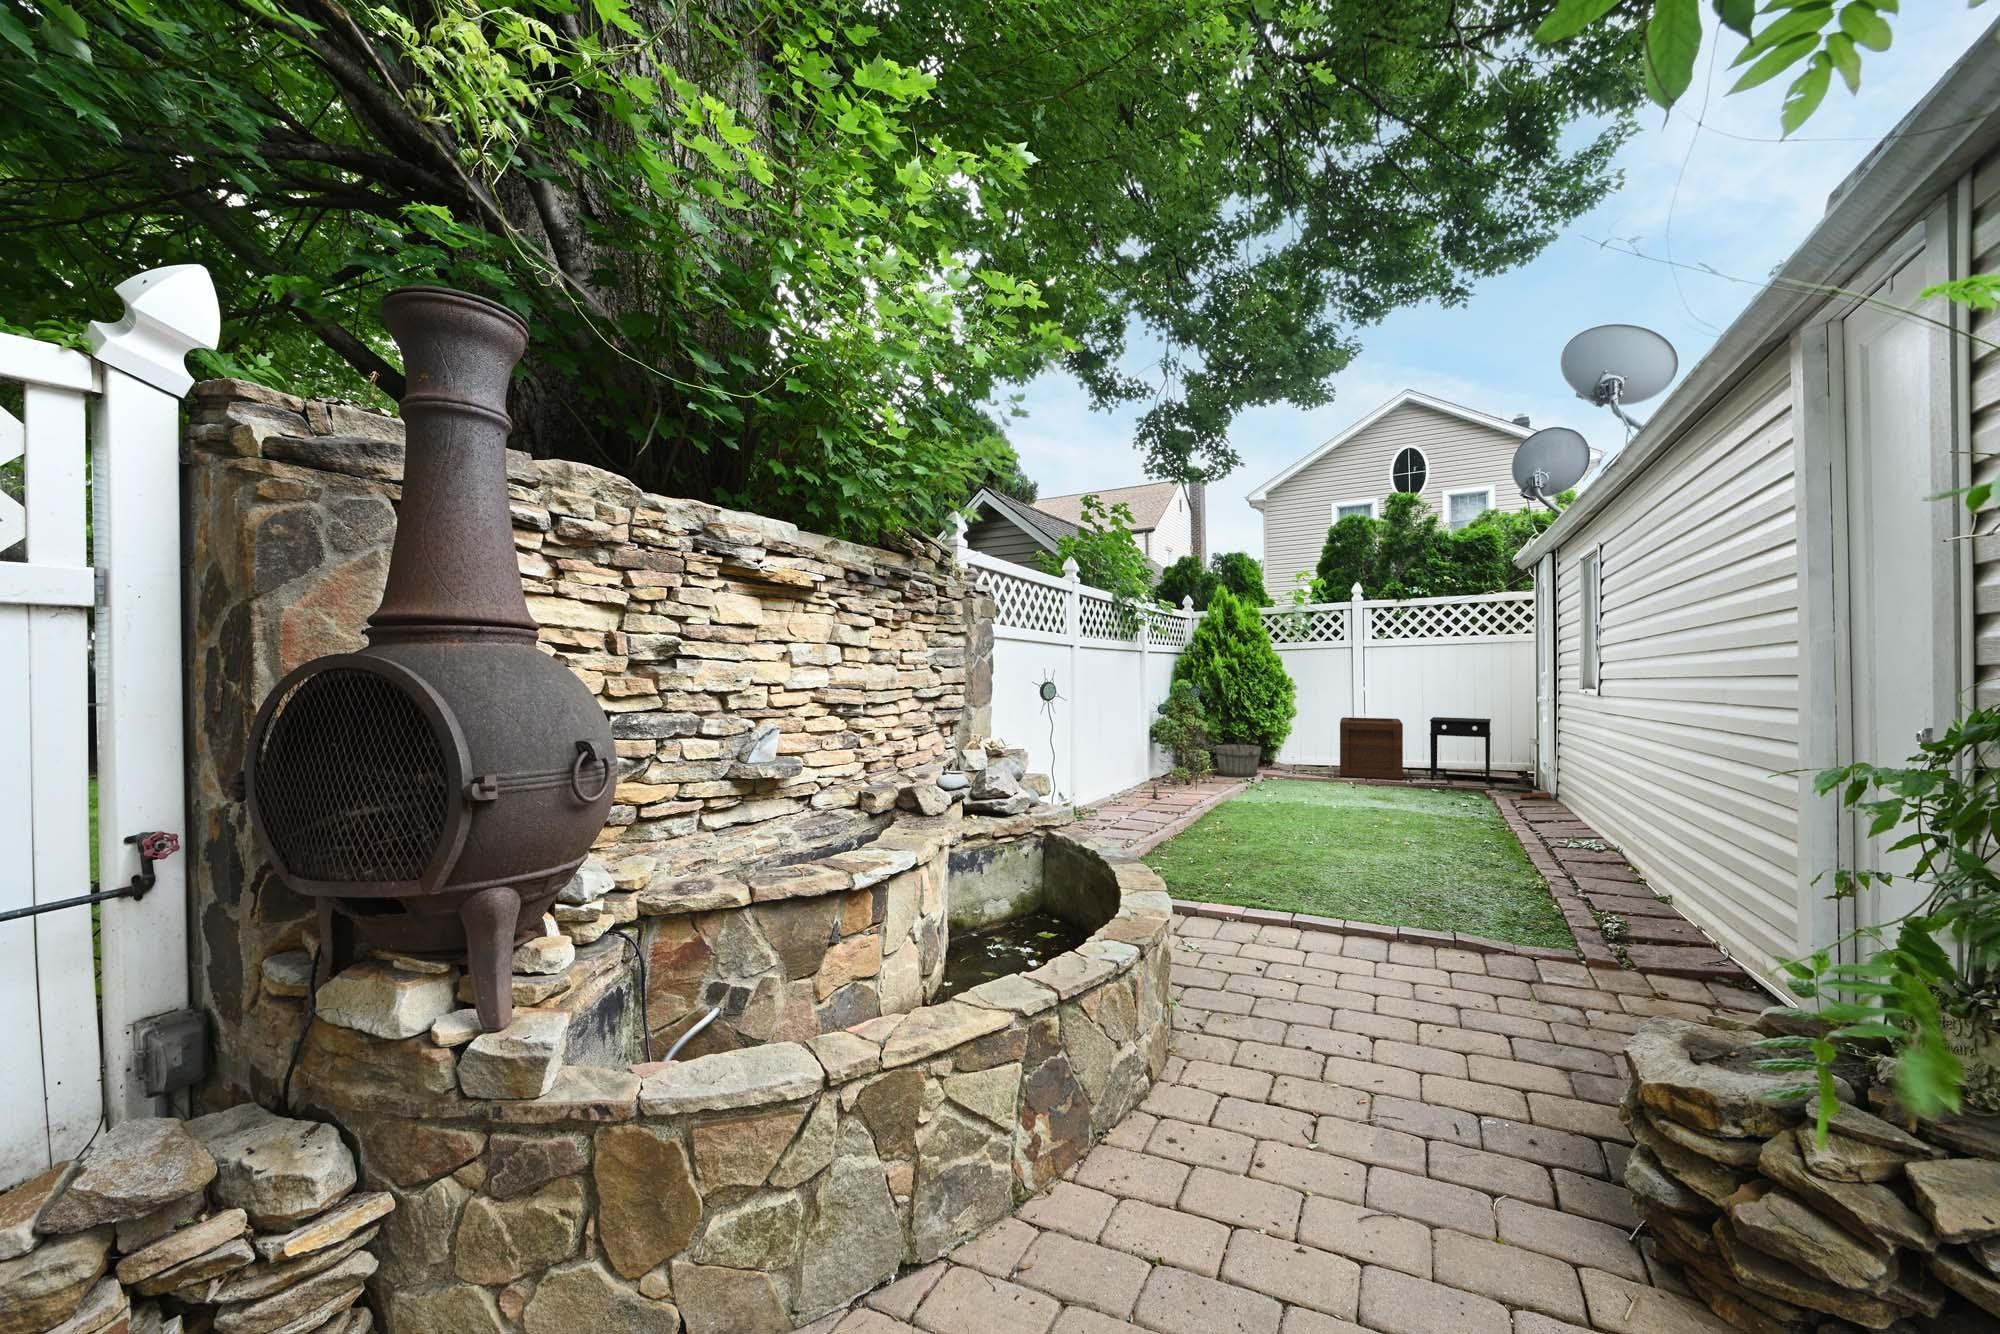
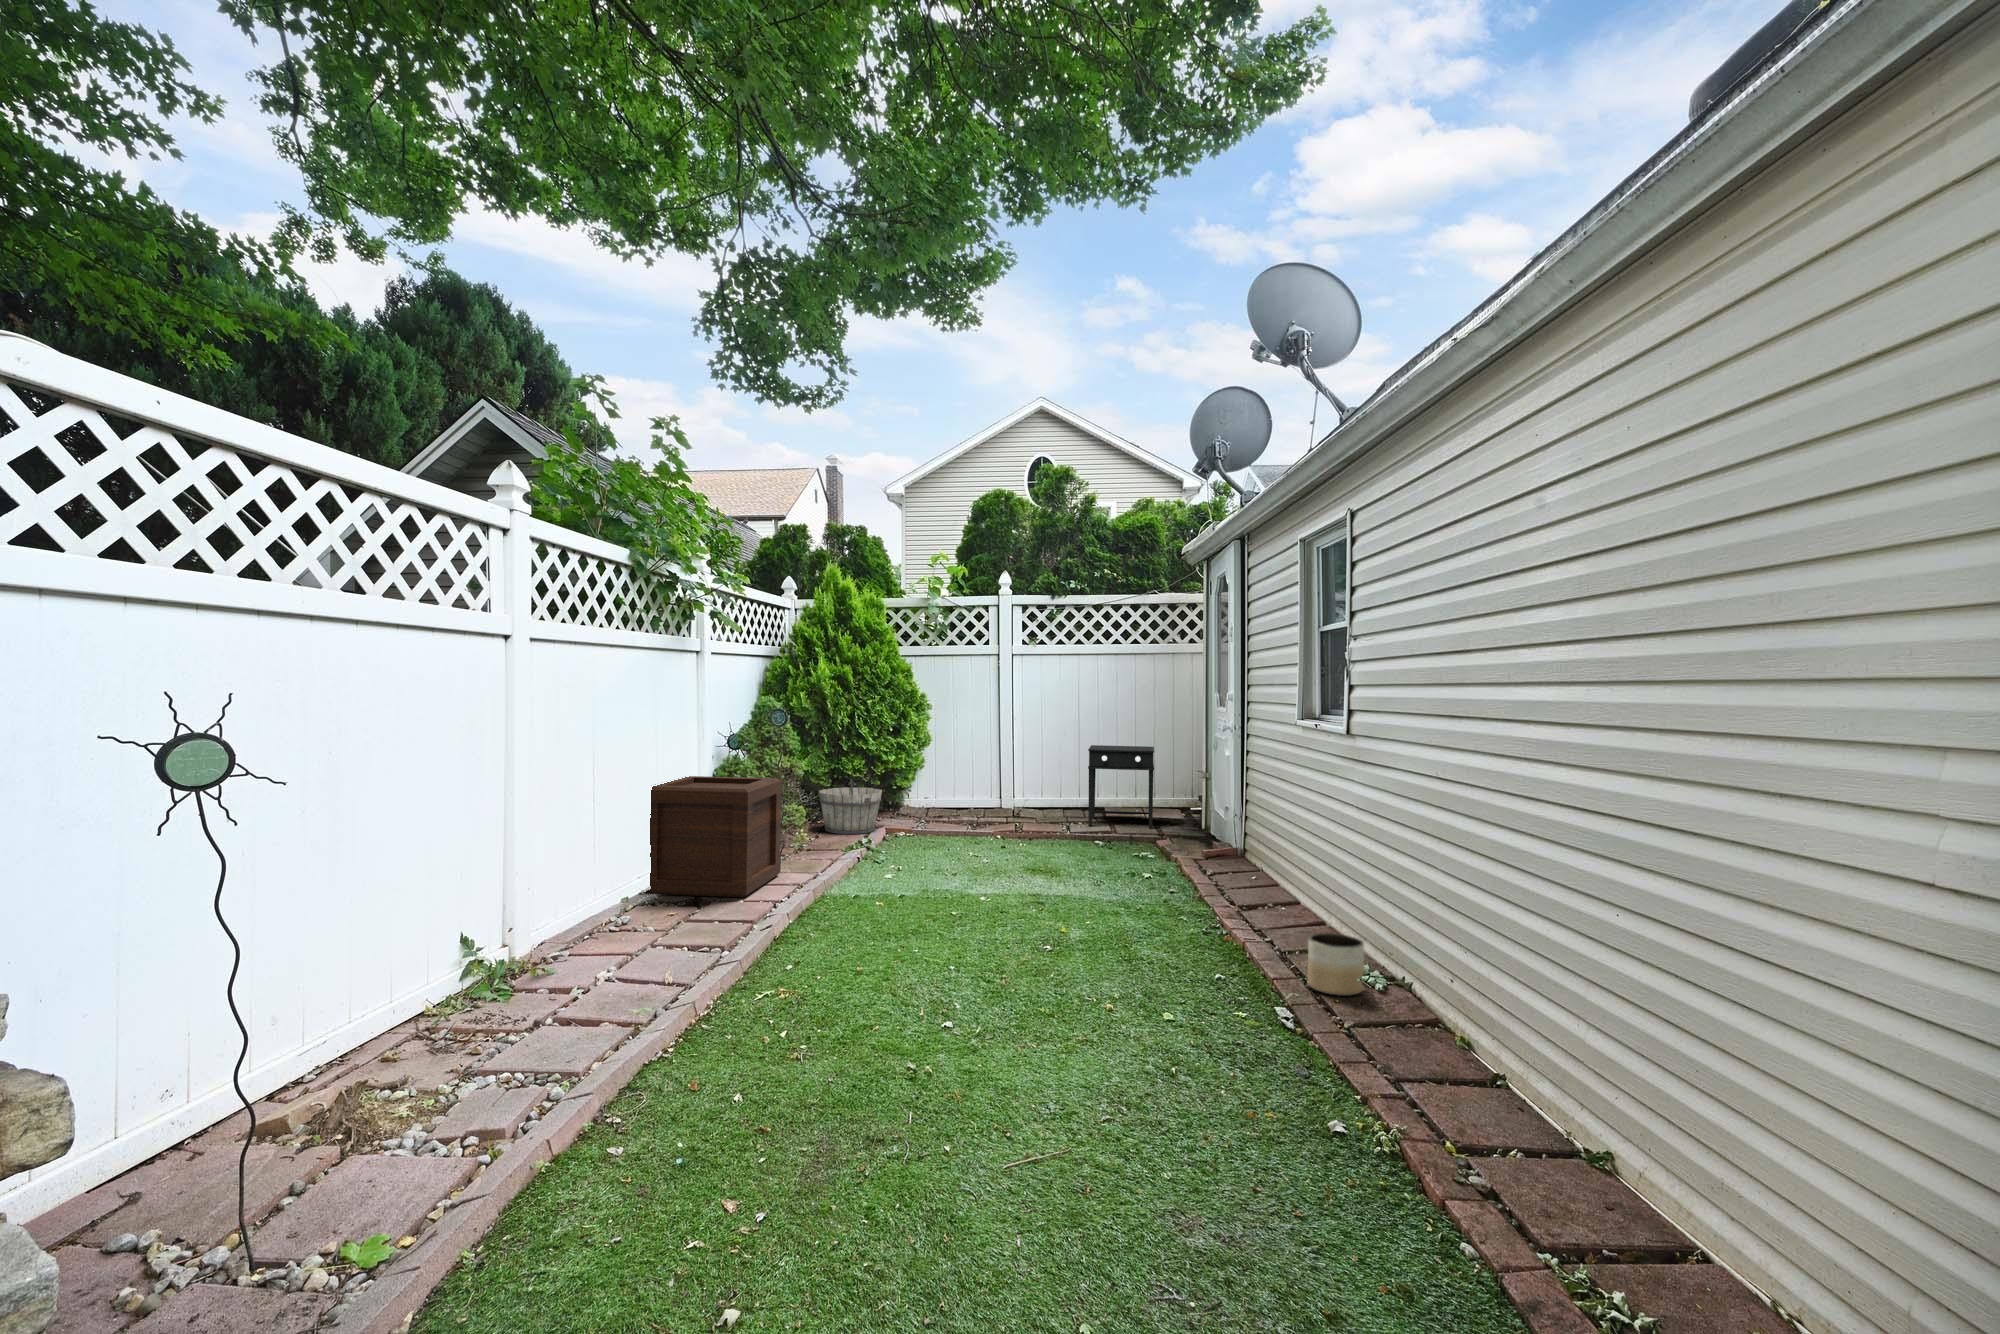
wooden crate: present [1340,717,1403,780] -> present [644,776,781,897]
planter: none [1604,855,1656,901] -> present [1308,933,1364,996]

